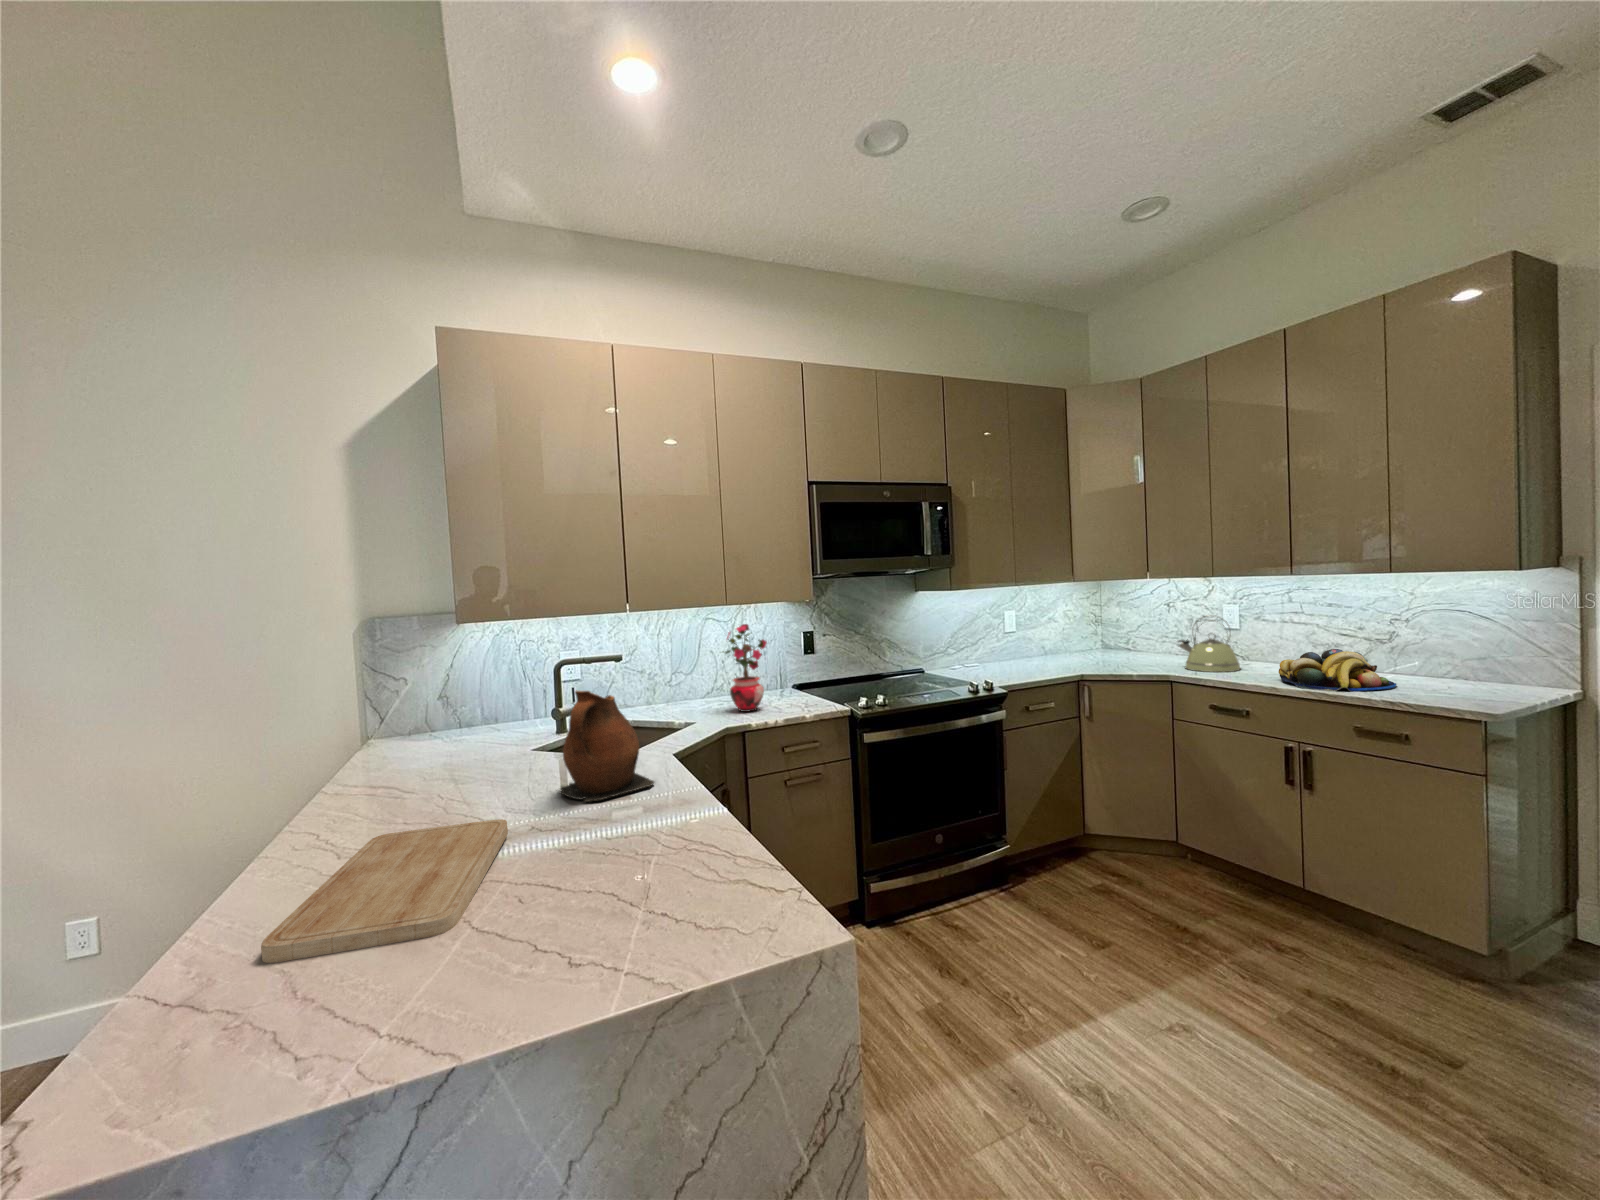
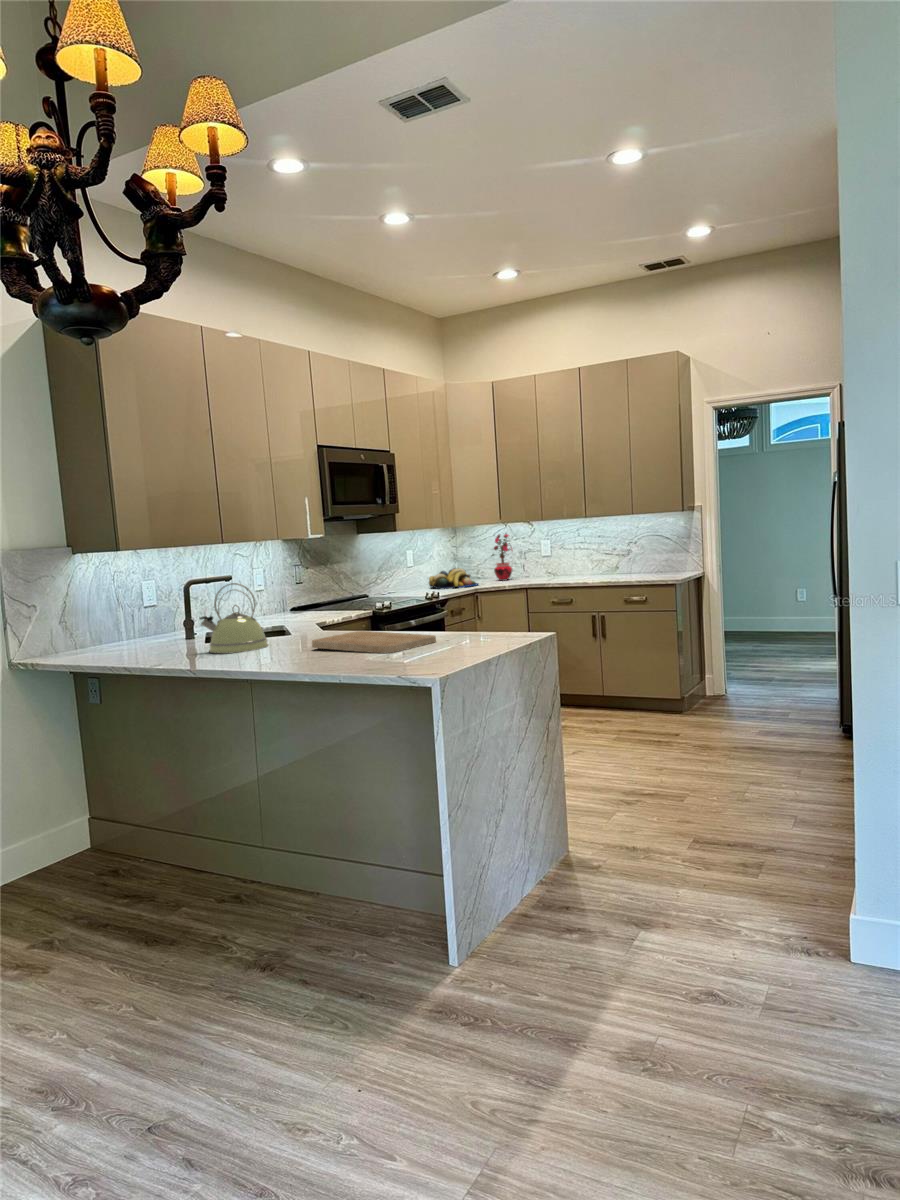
kettle: present [1178,615,1241,672] -> present [199,583,268,654]
potted plant: present [725,624,767,712] -> present [492,534,512,581]
fruit bowl: present [1279,649,1396,692] -> present [429,568,478,589]
ceramic pitcher: present [560,691,654,802] -> none [322,571,377,634]

